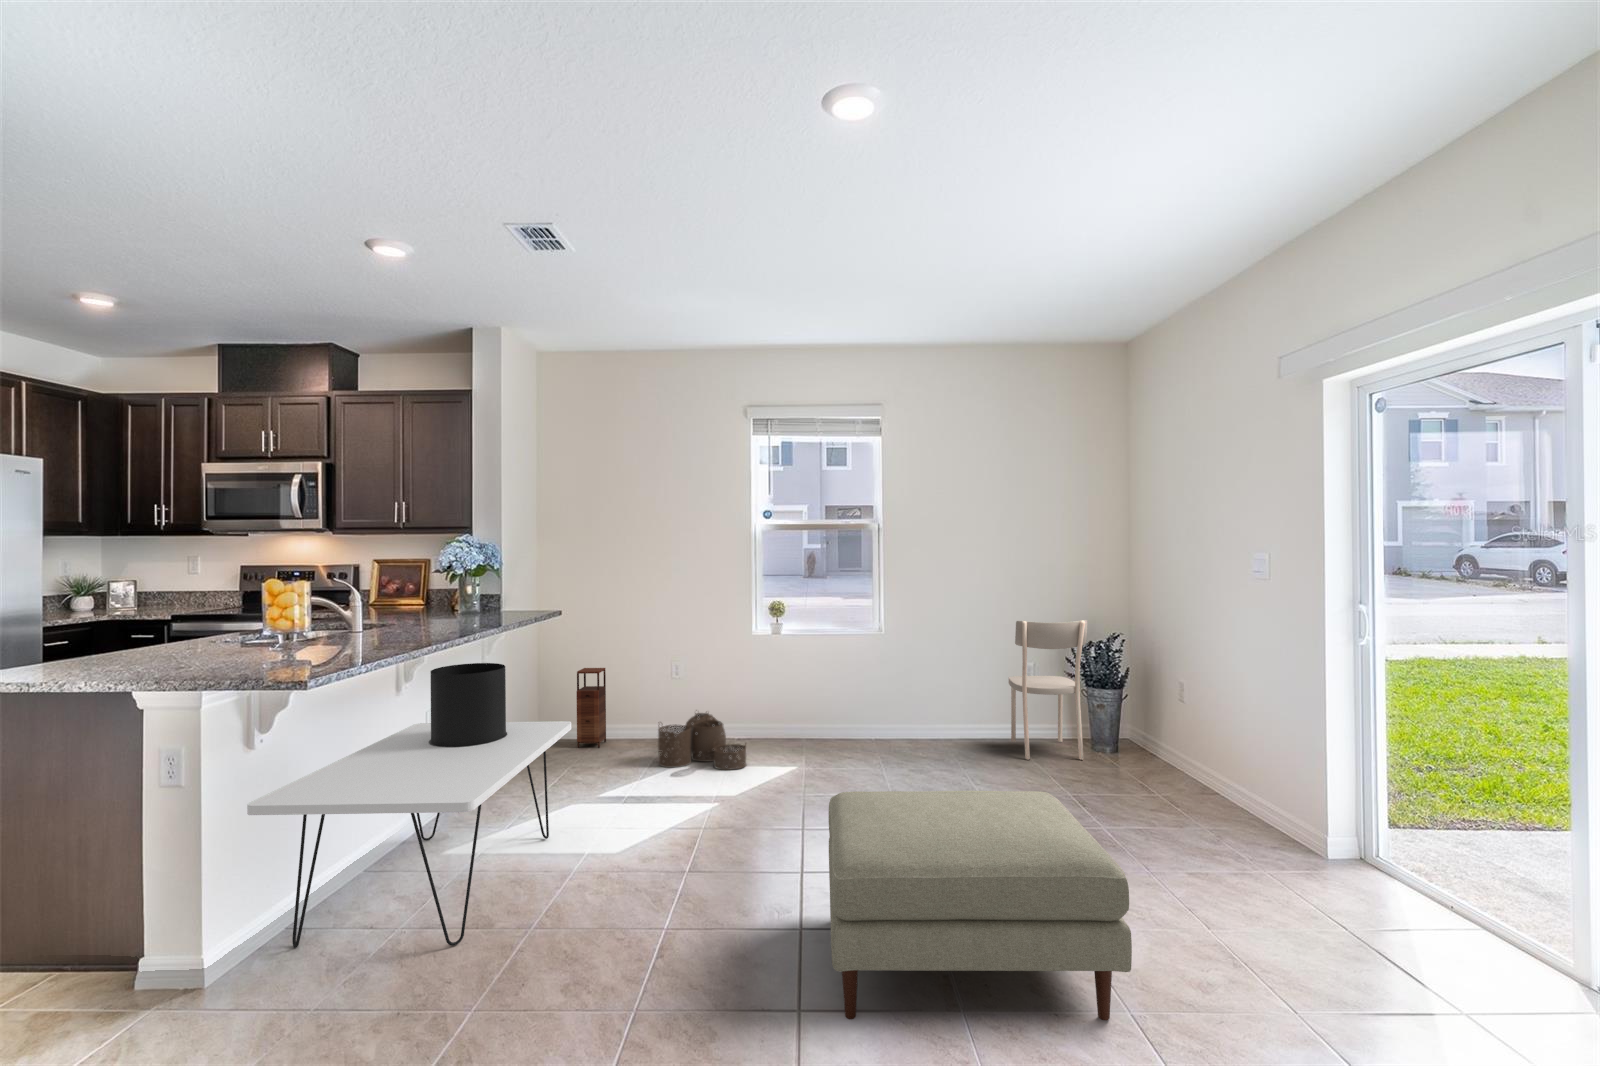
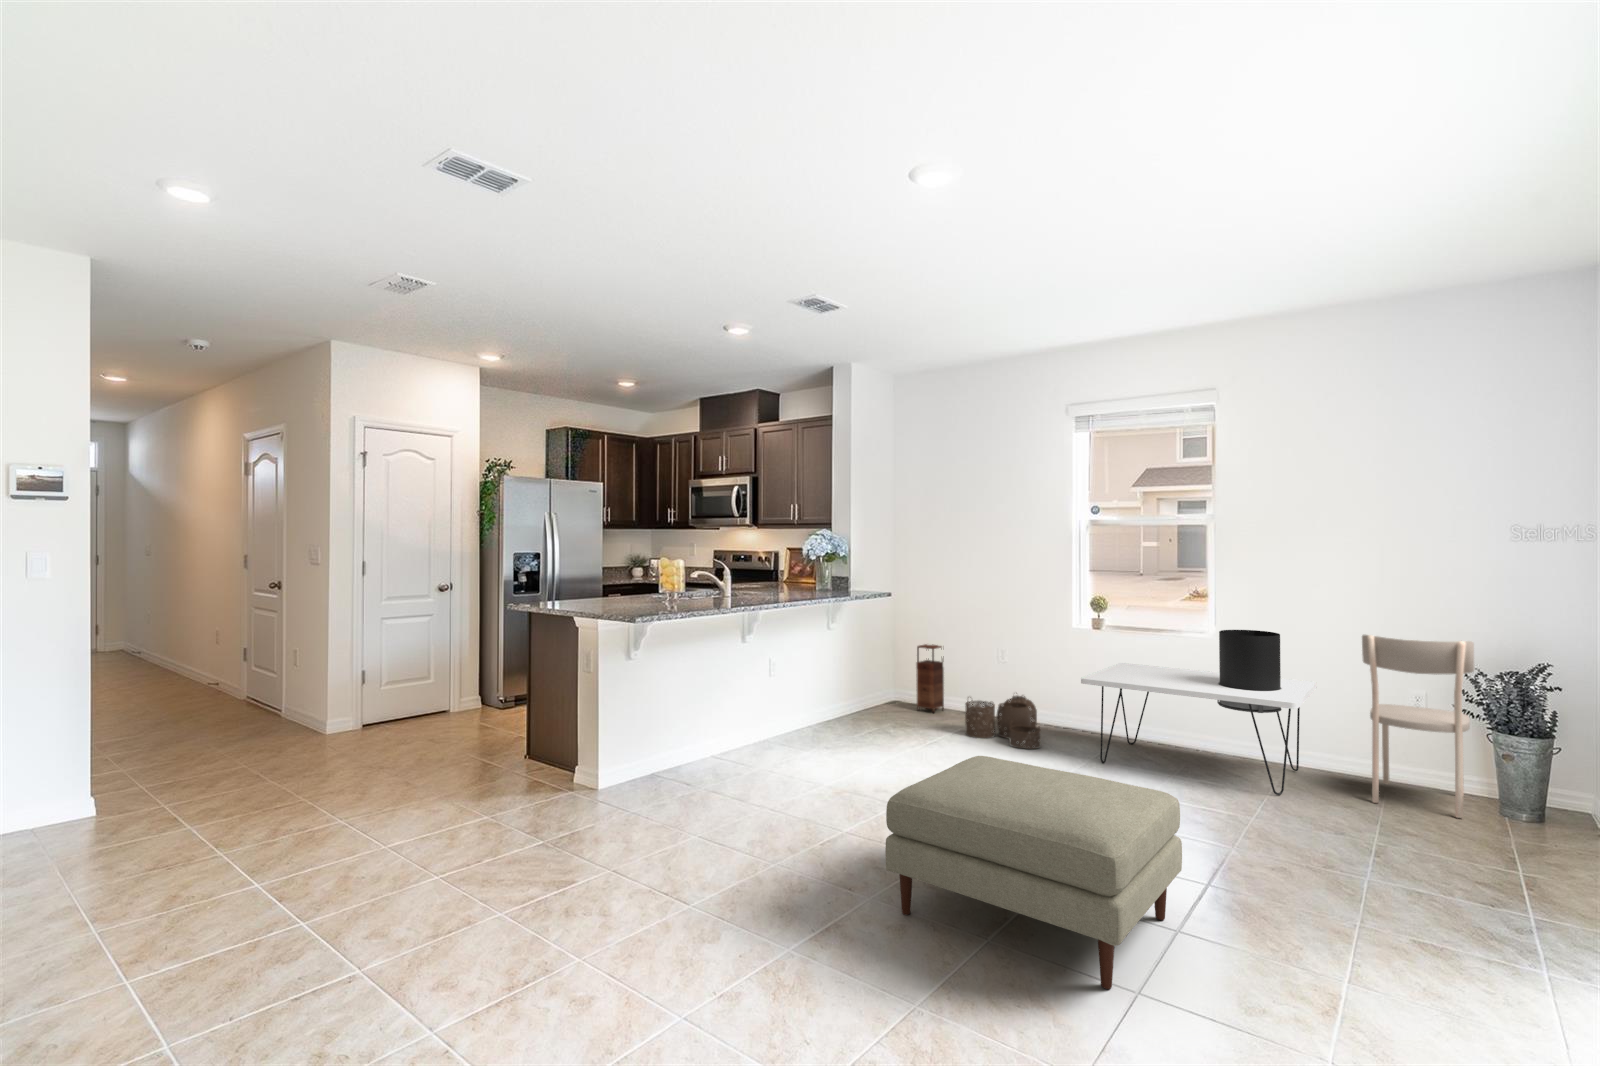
side table: present [247,663,572,948] -> present [1081,630,1317,795]

